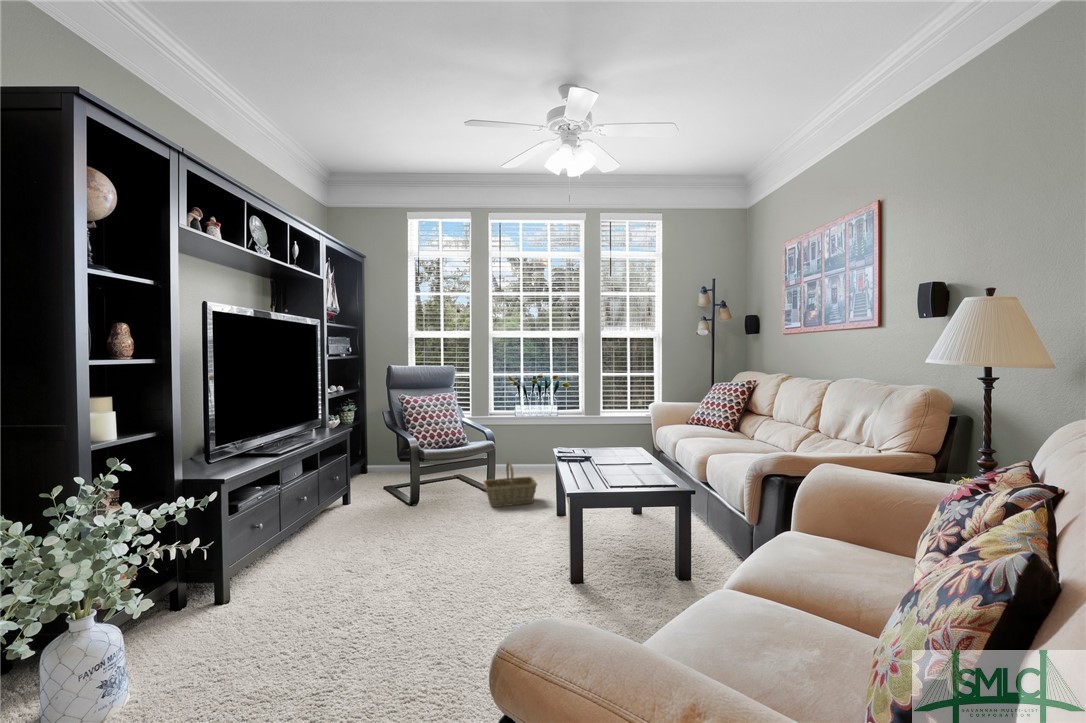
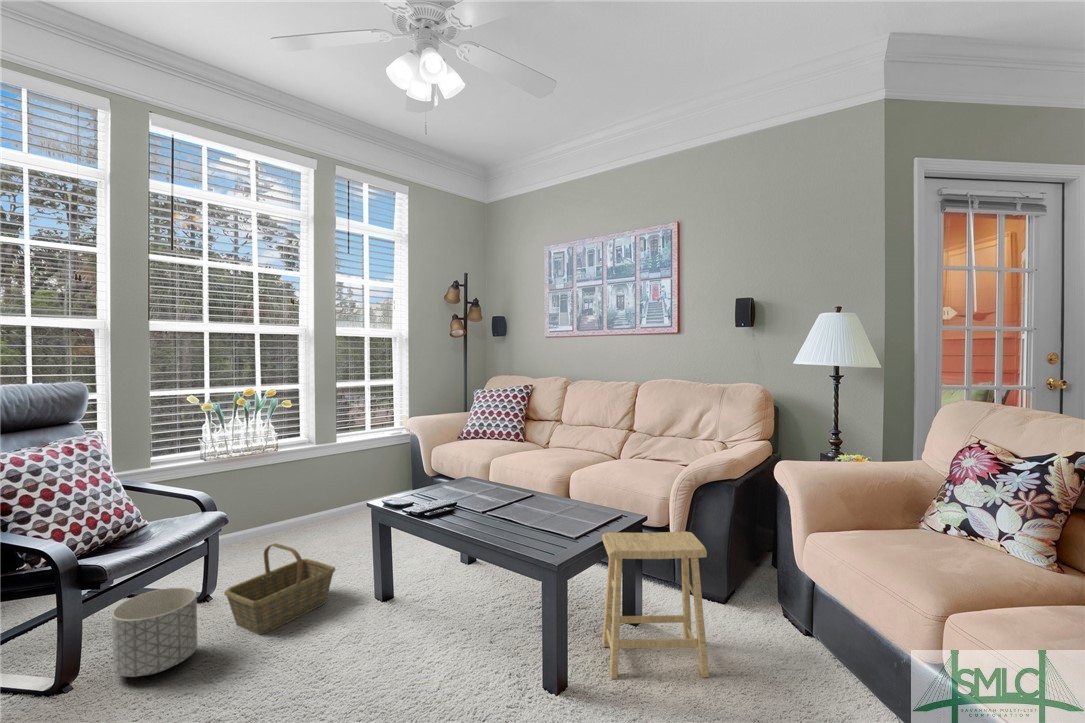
planter: none [431,471,464,507] -> present [112,587,198,677]
footstool: none [607,484,691,601] -> present [602,532,709,679]

